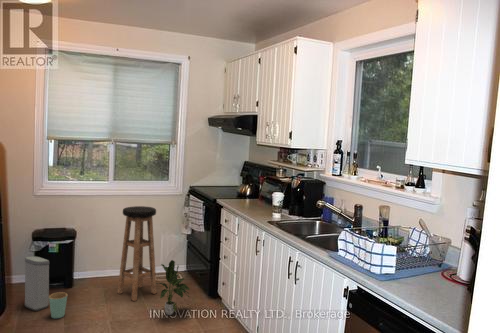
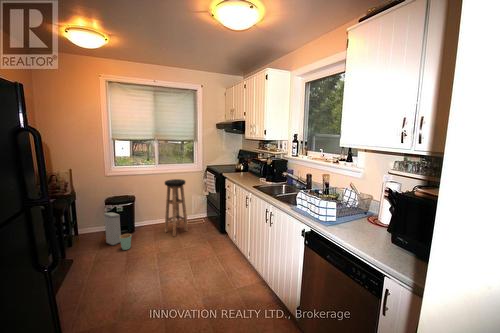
potted plant: present [156,260,189,315] -> none [185,212,207,245]

